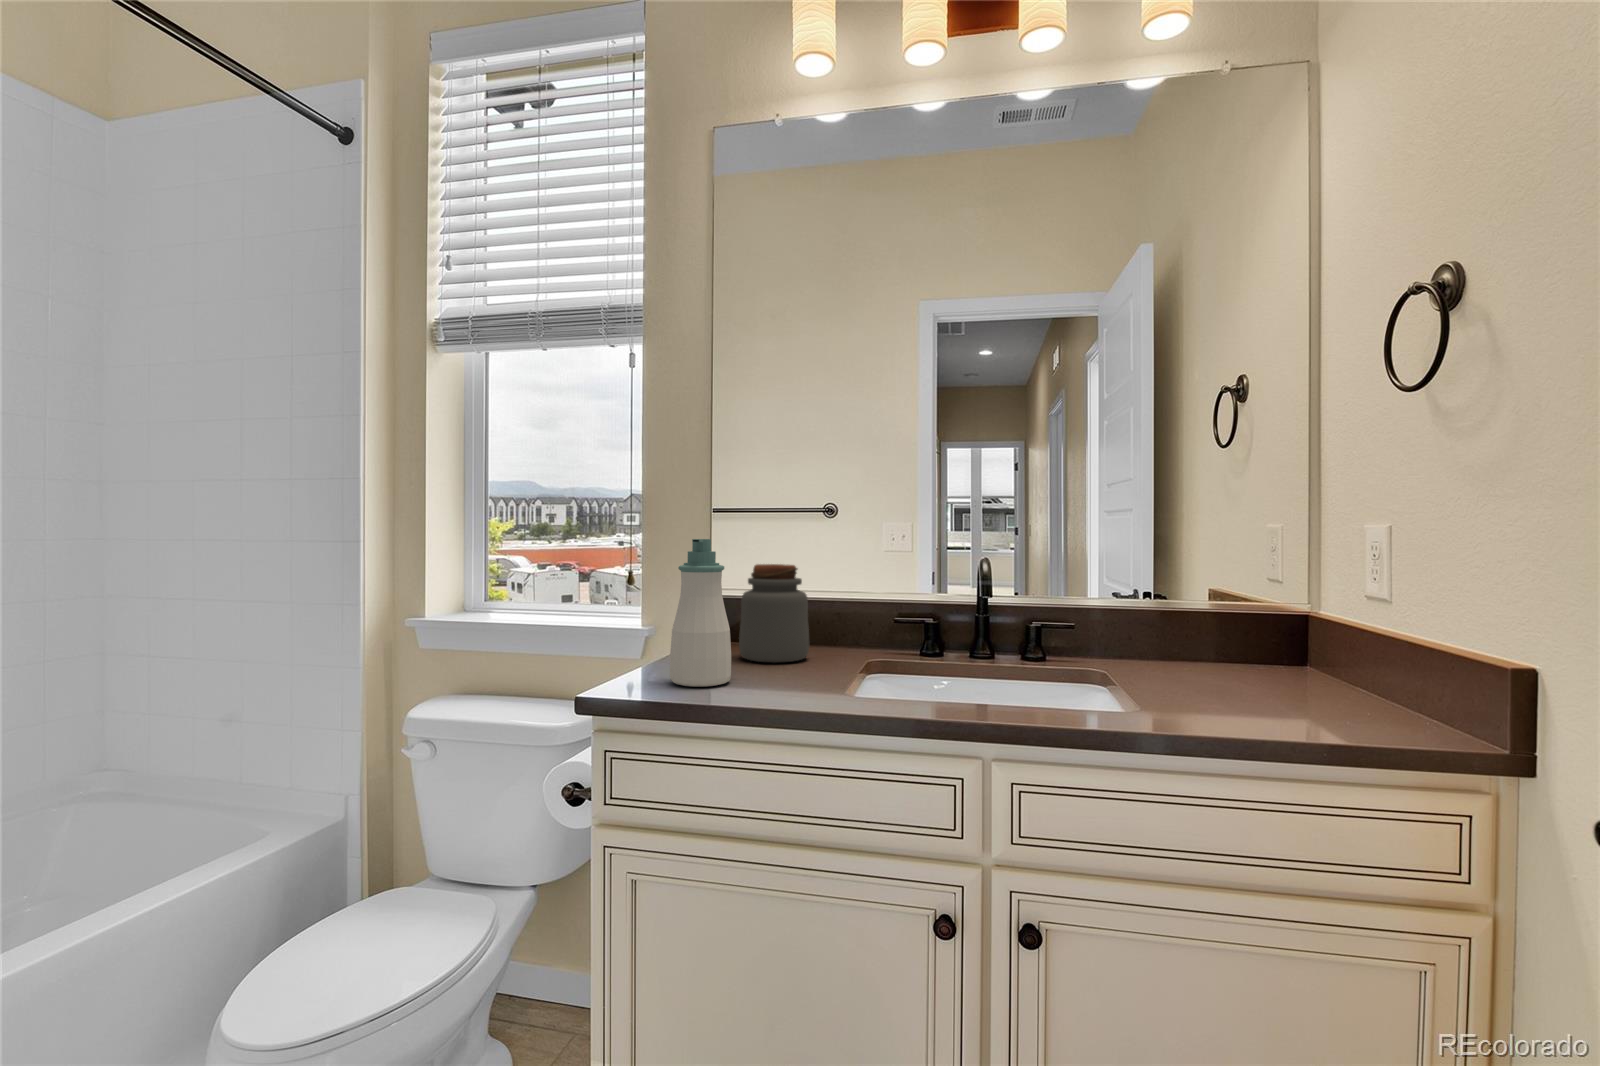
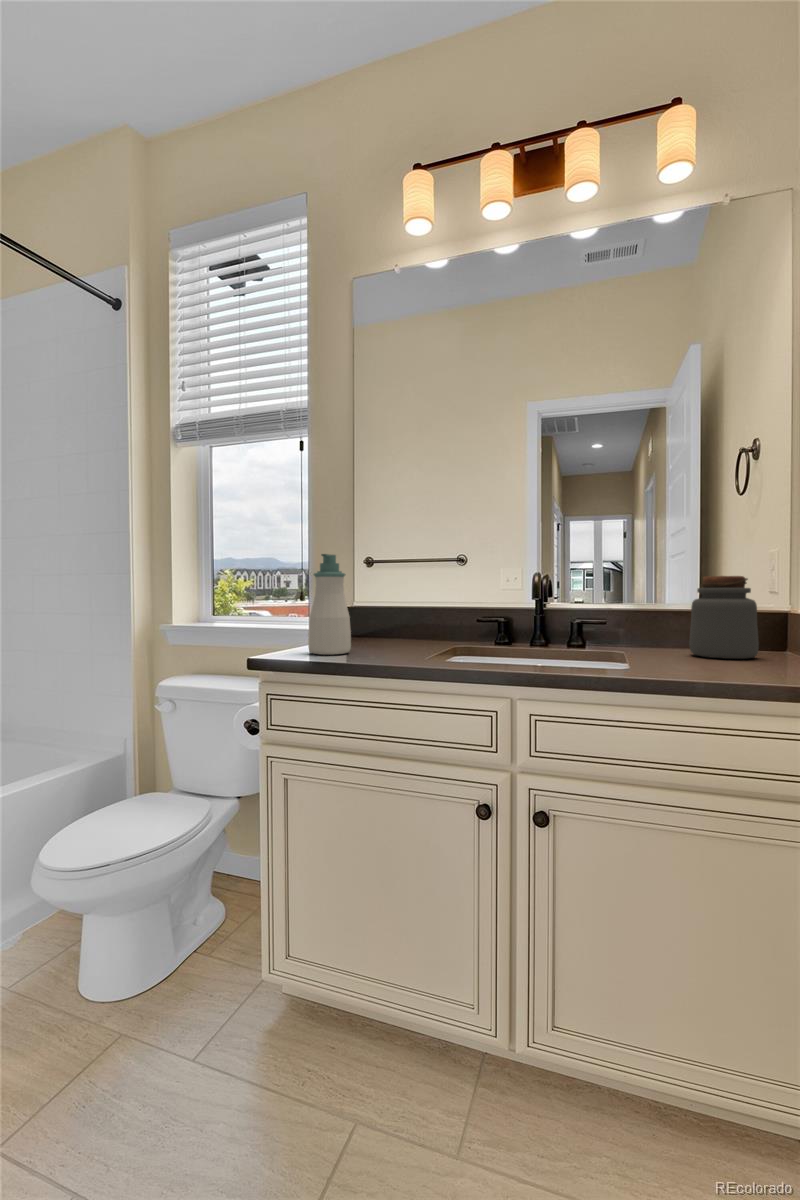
jar: present [739,564,809,663] -> present [689,576,759,659]

